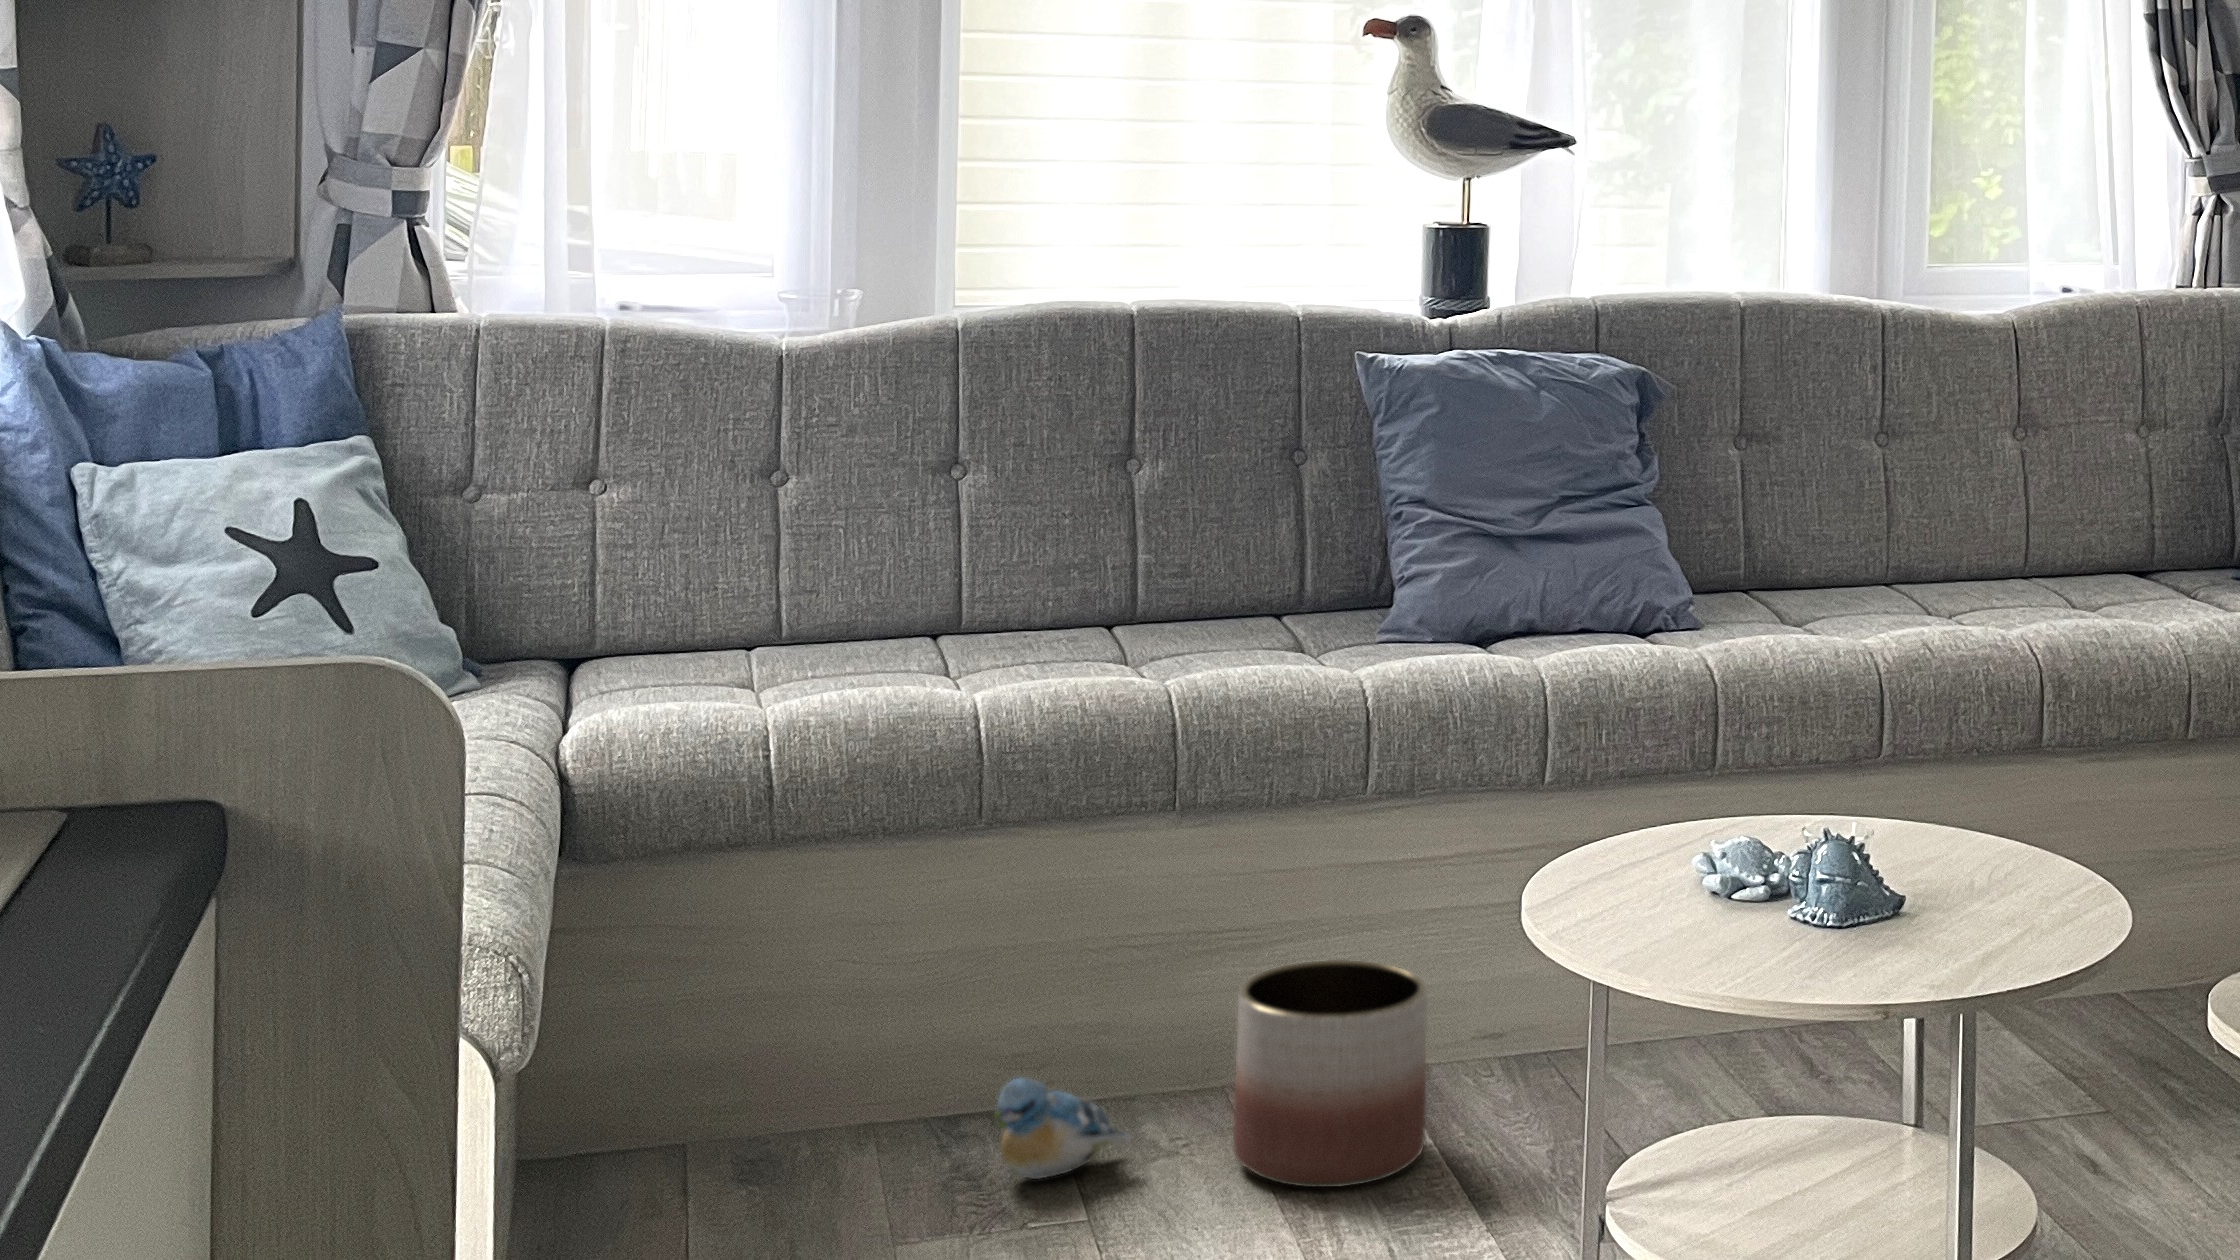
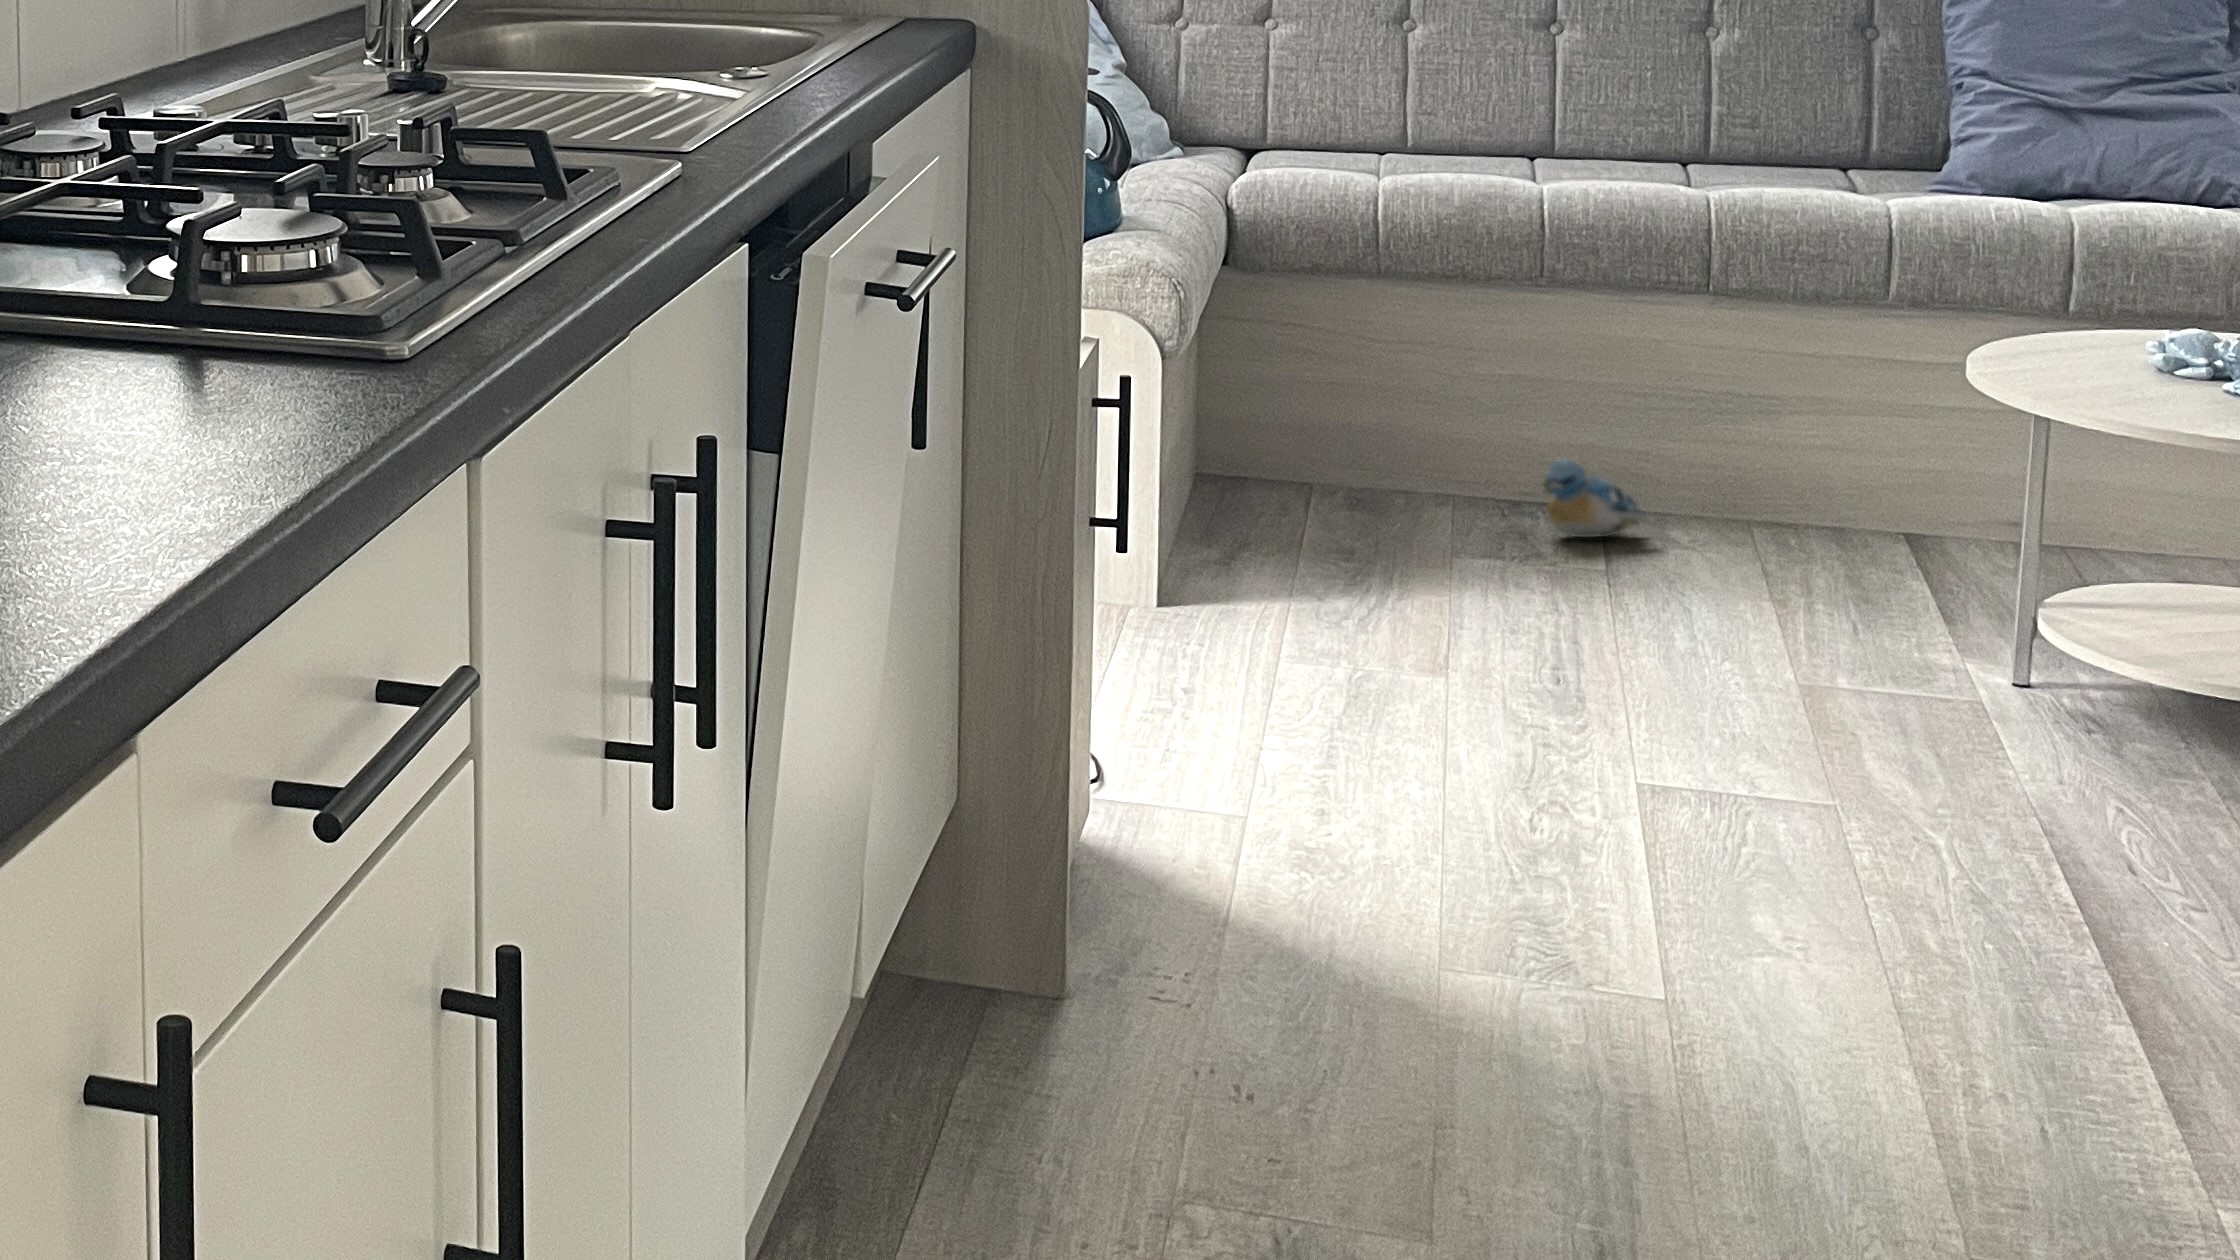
planter: present [1233,960,1427,1187] -> none [1739,411,1915,578]

